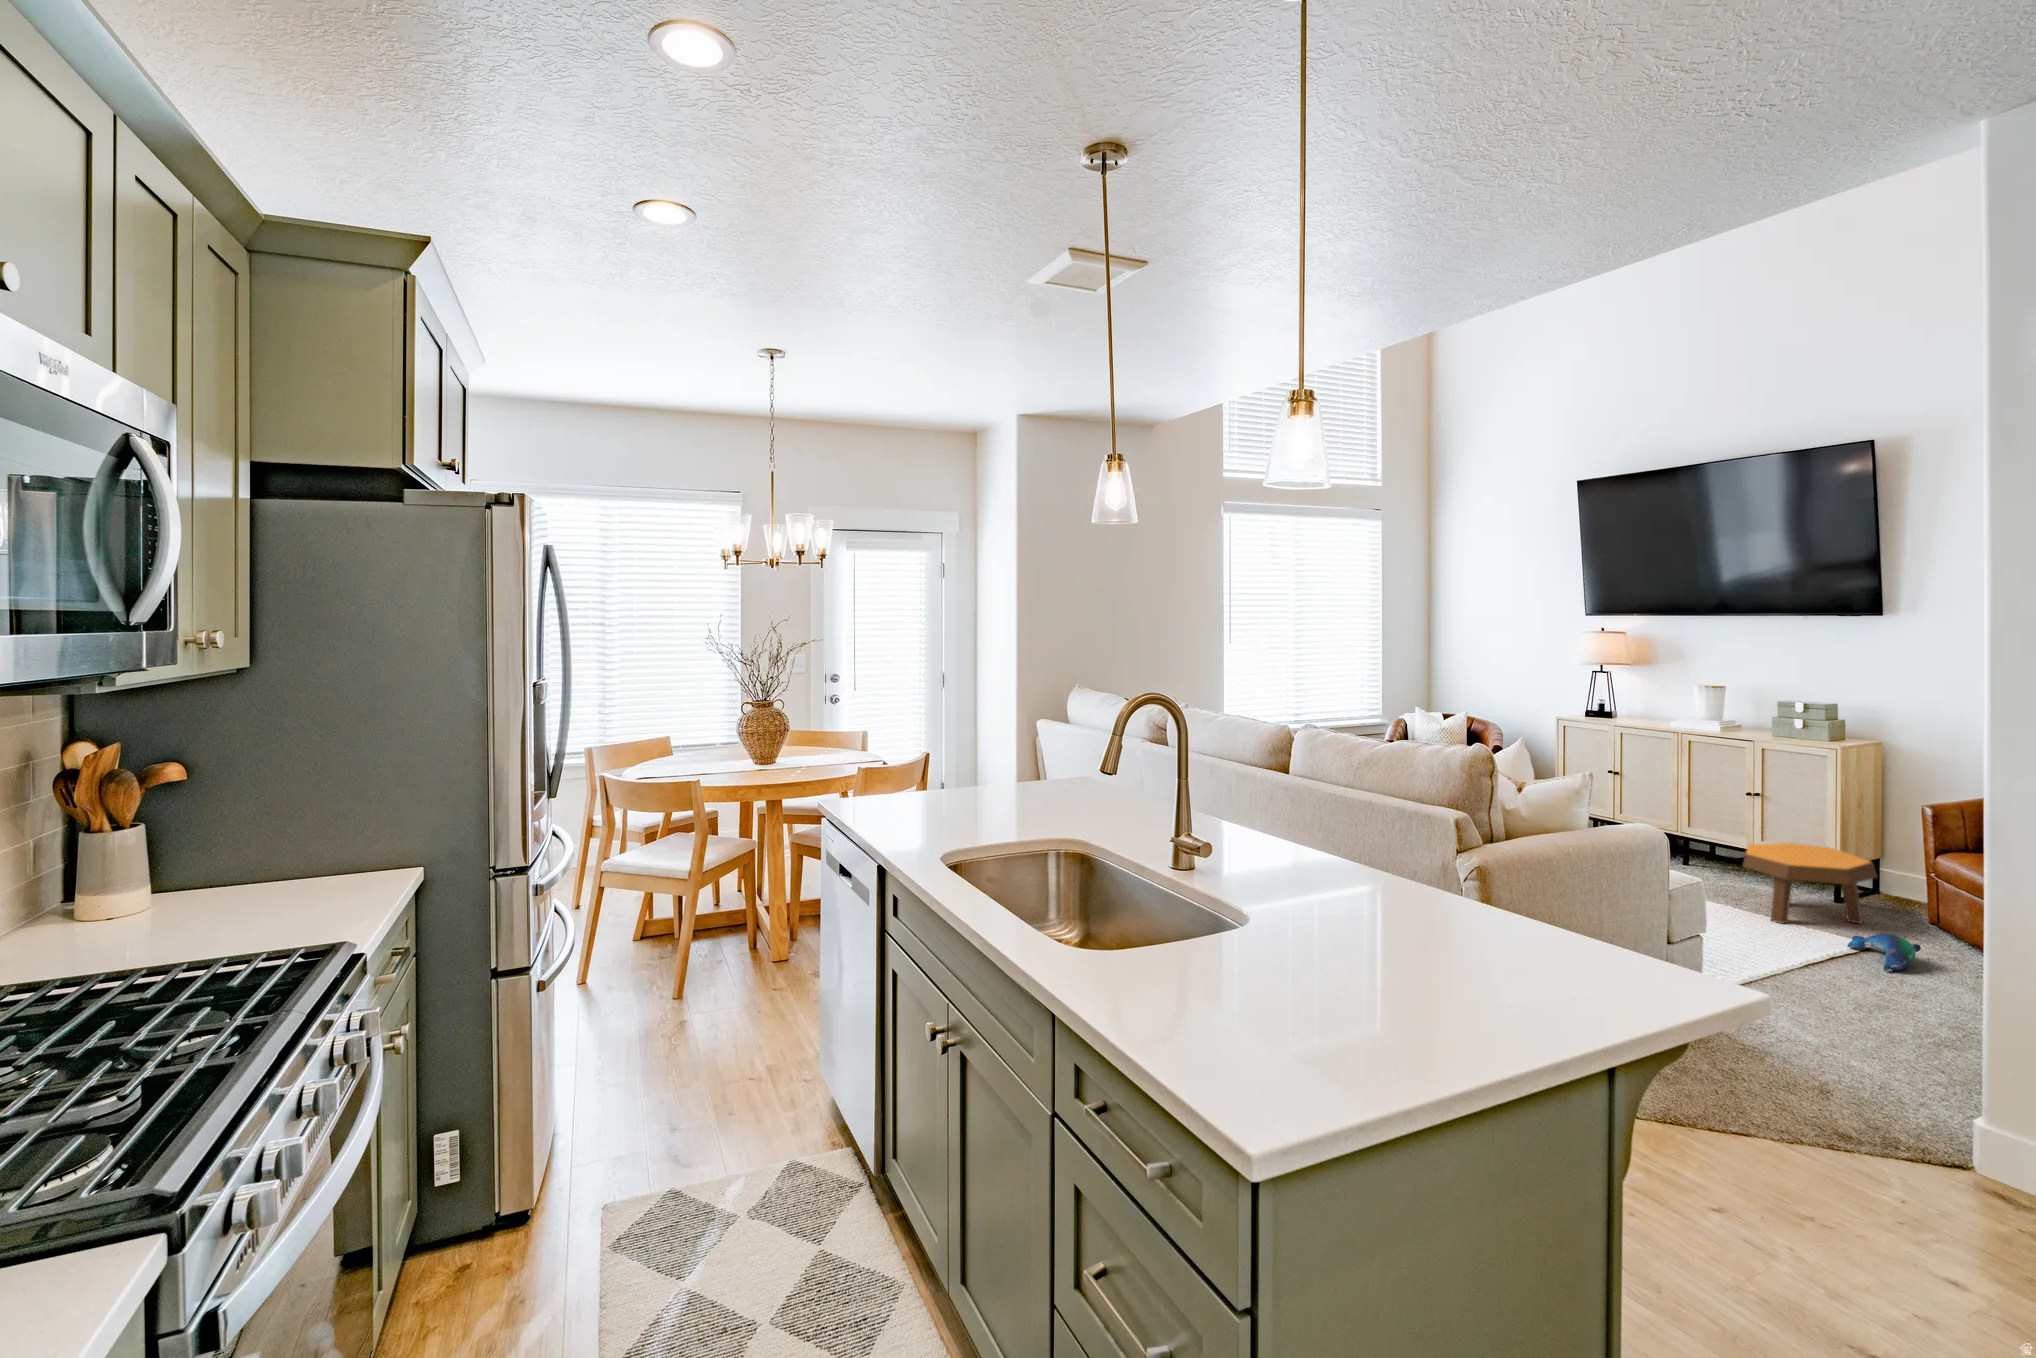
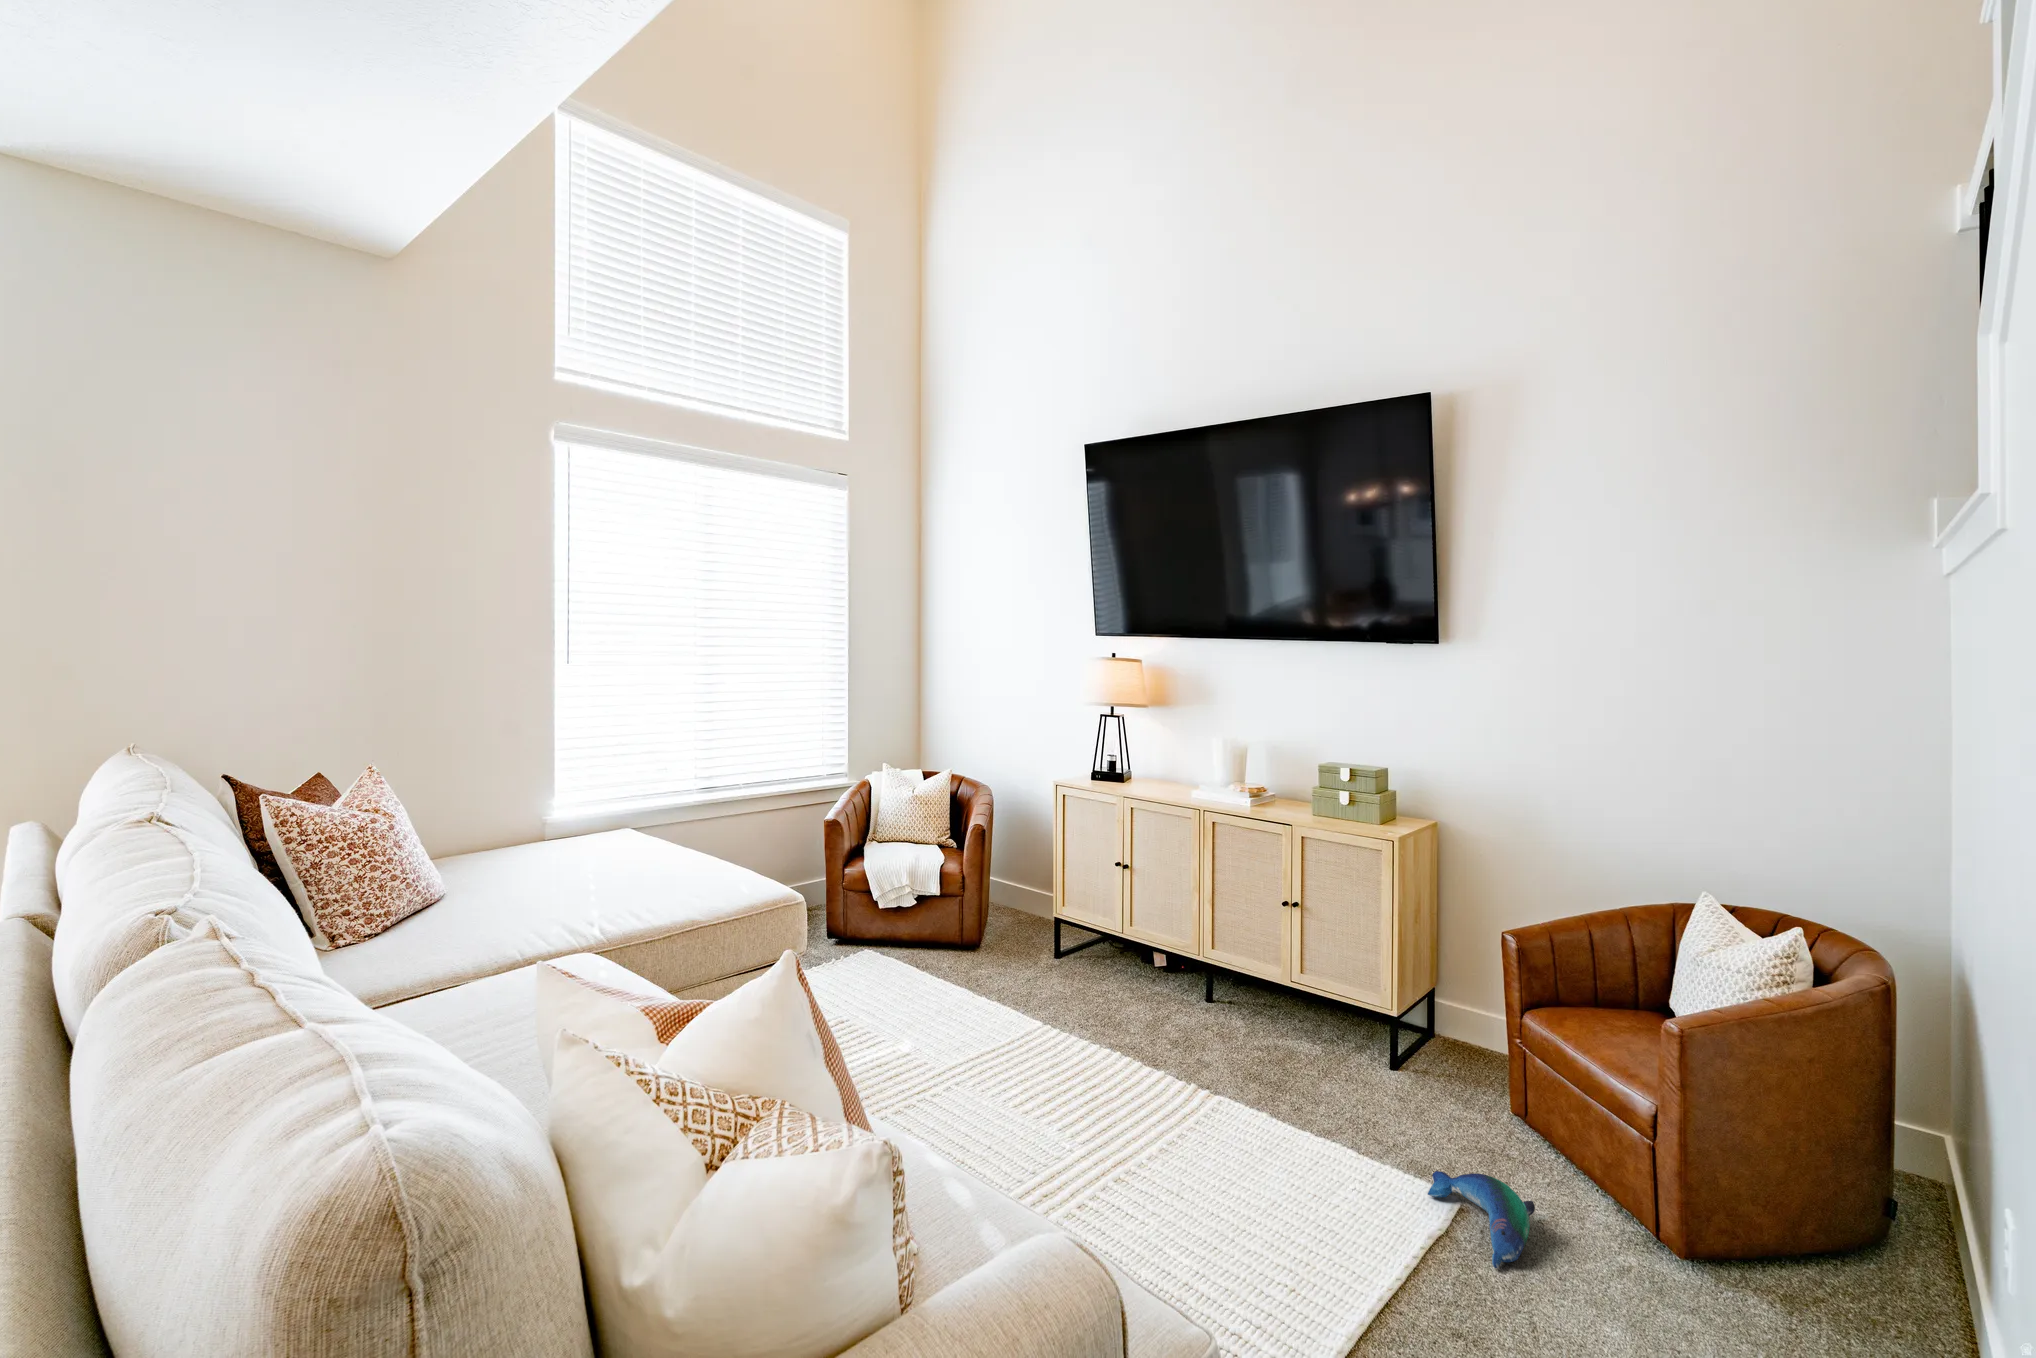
footstool: present [1743,843,1877,924] -> none [1280,982,1450,1138]

